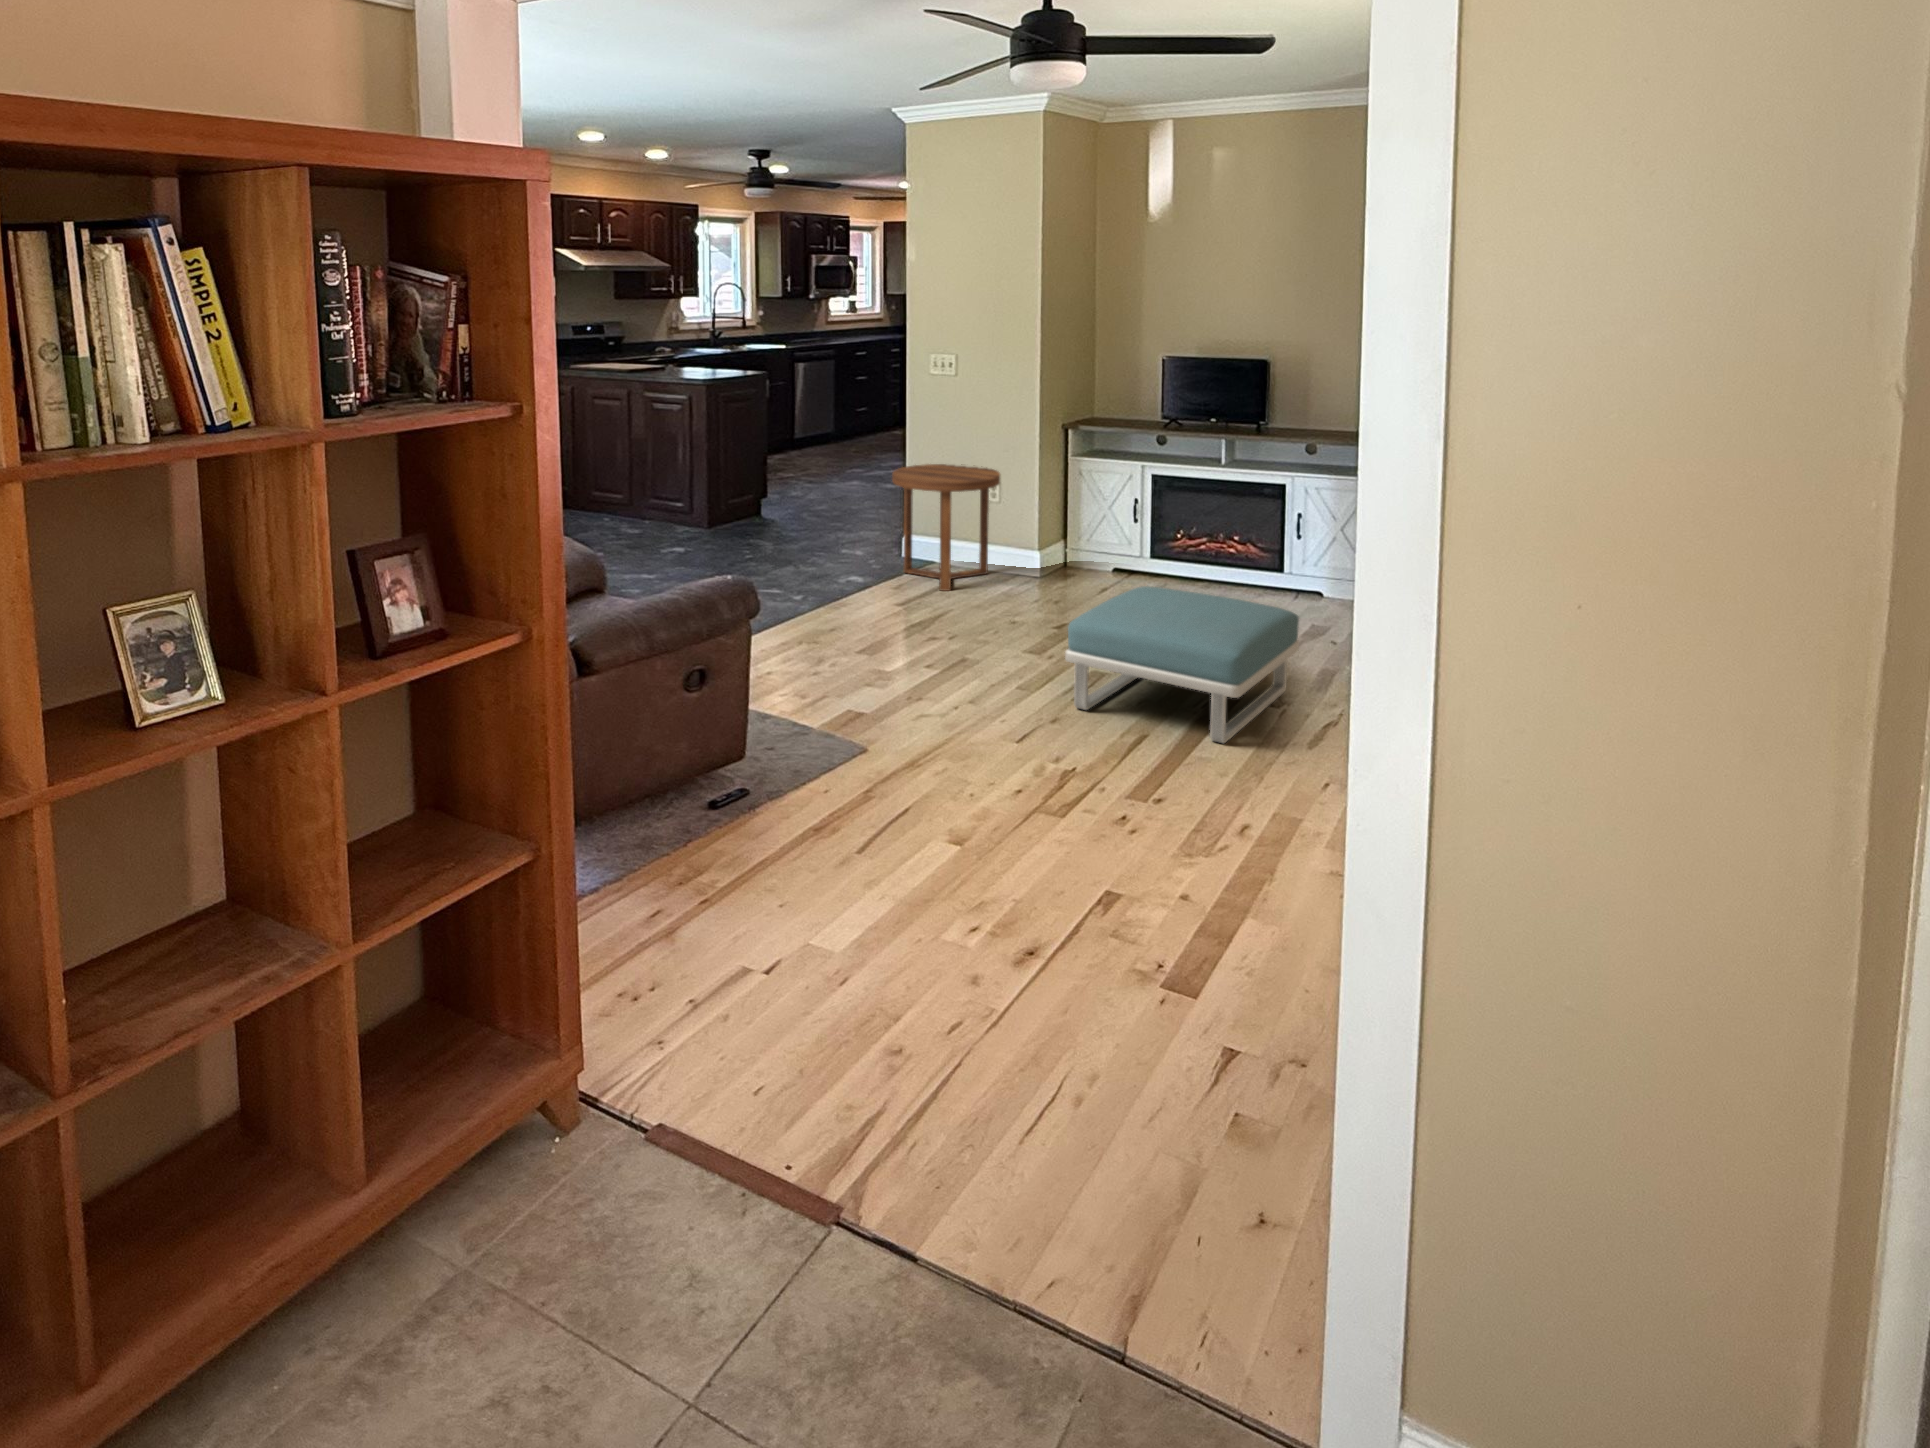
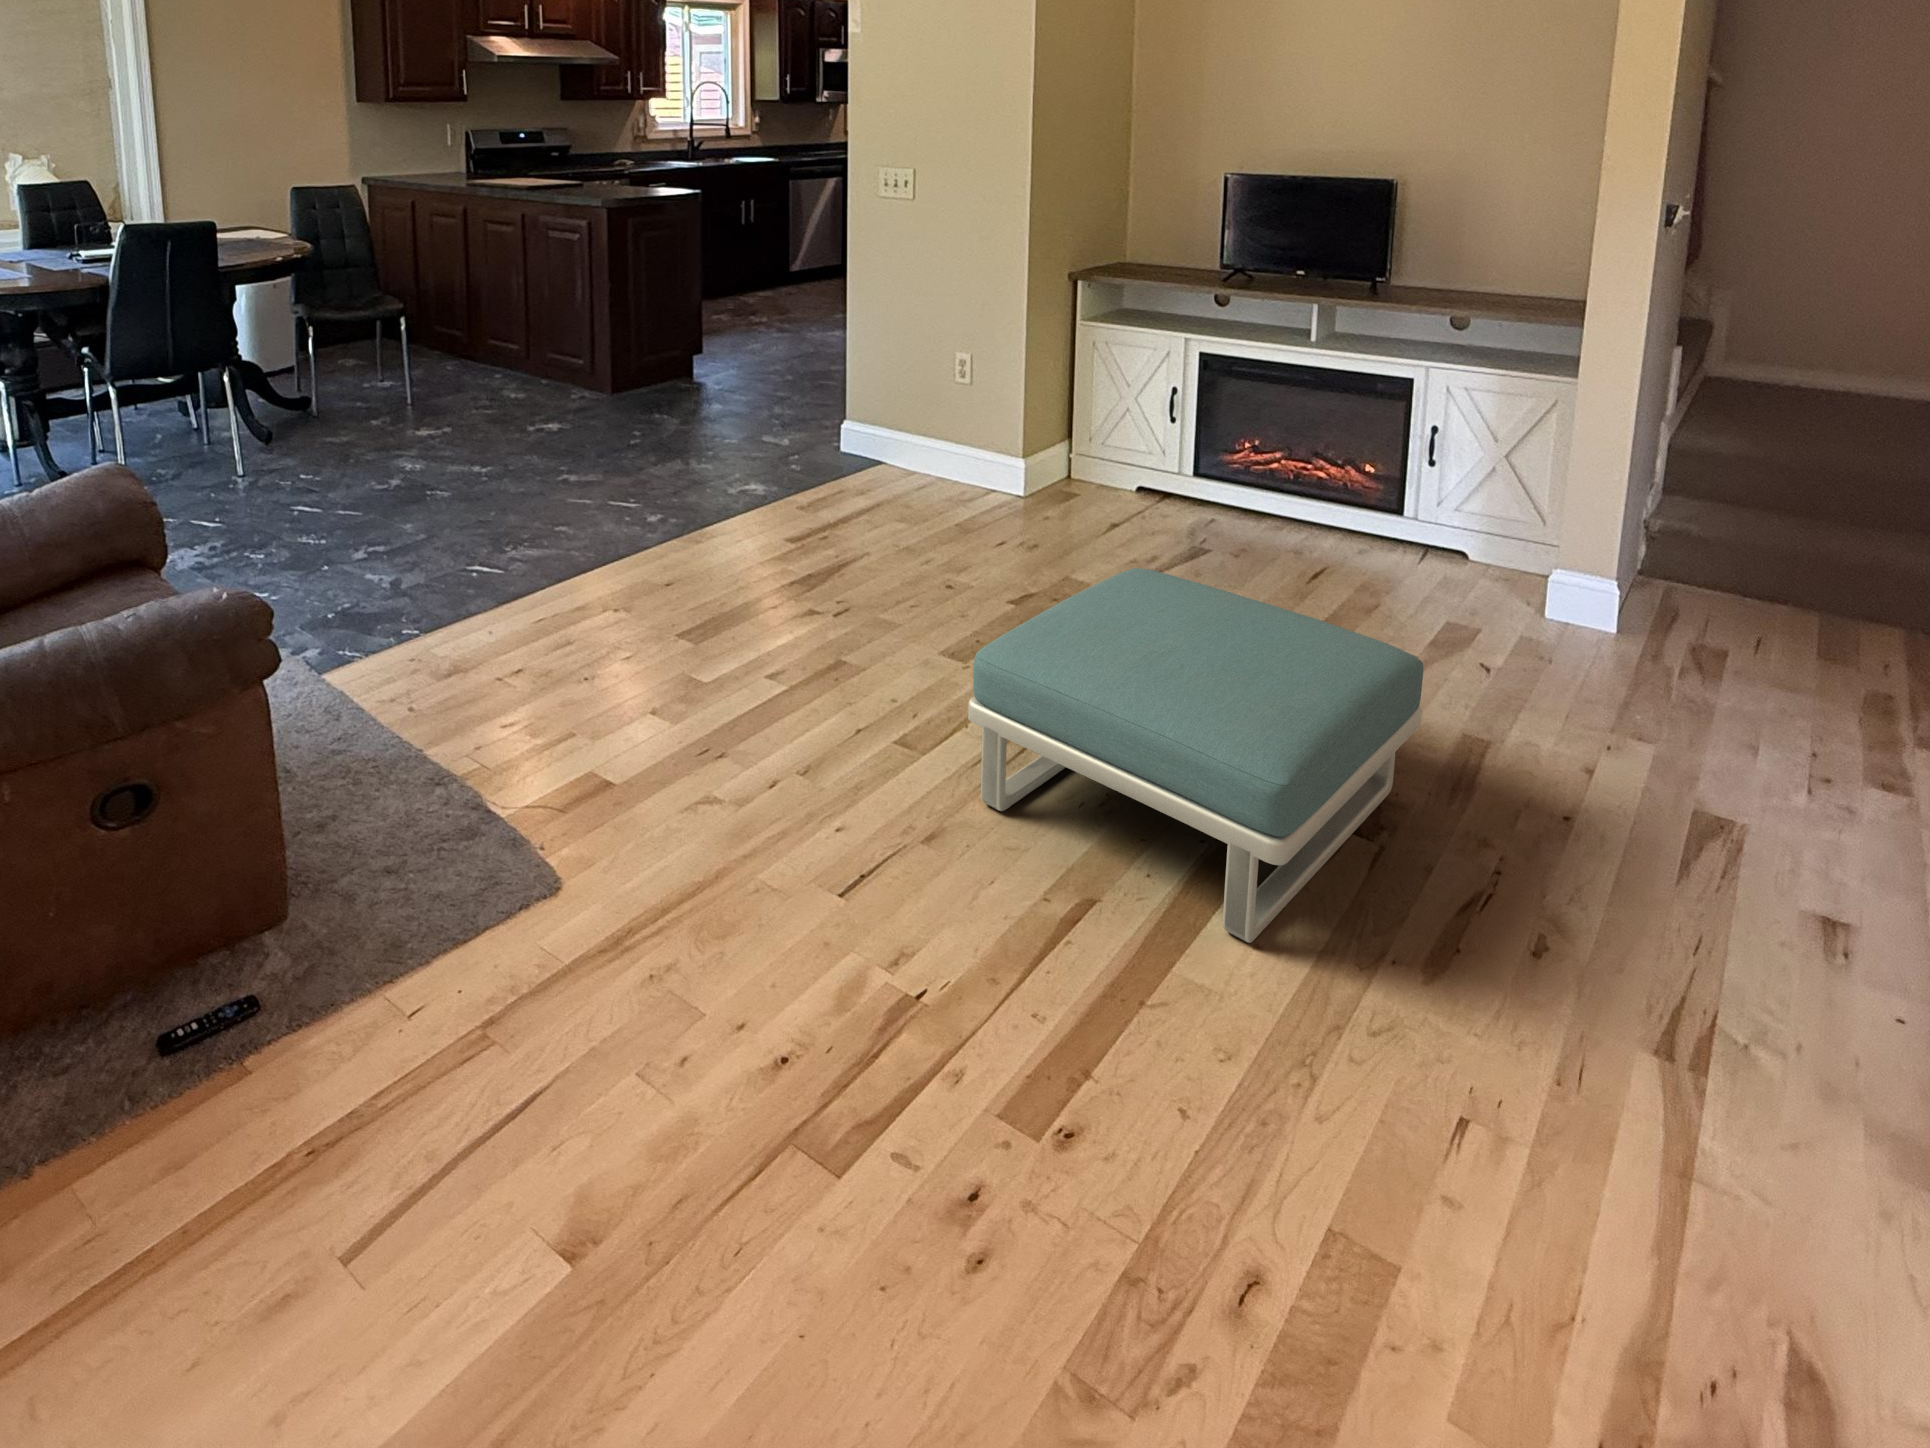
side table: present [892,464,1000,591] -> none [806,325,963,514]

